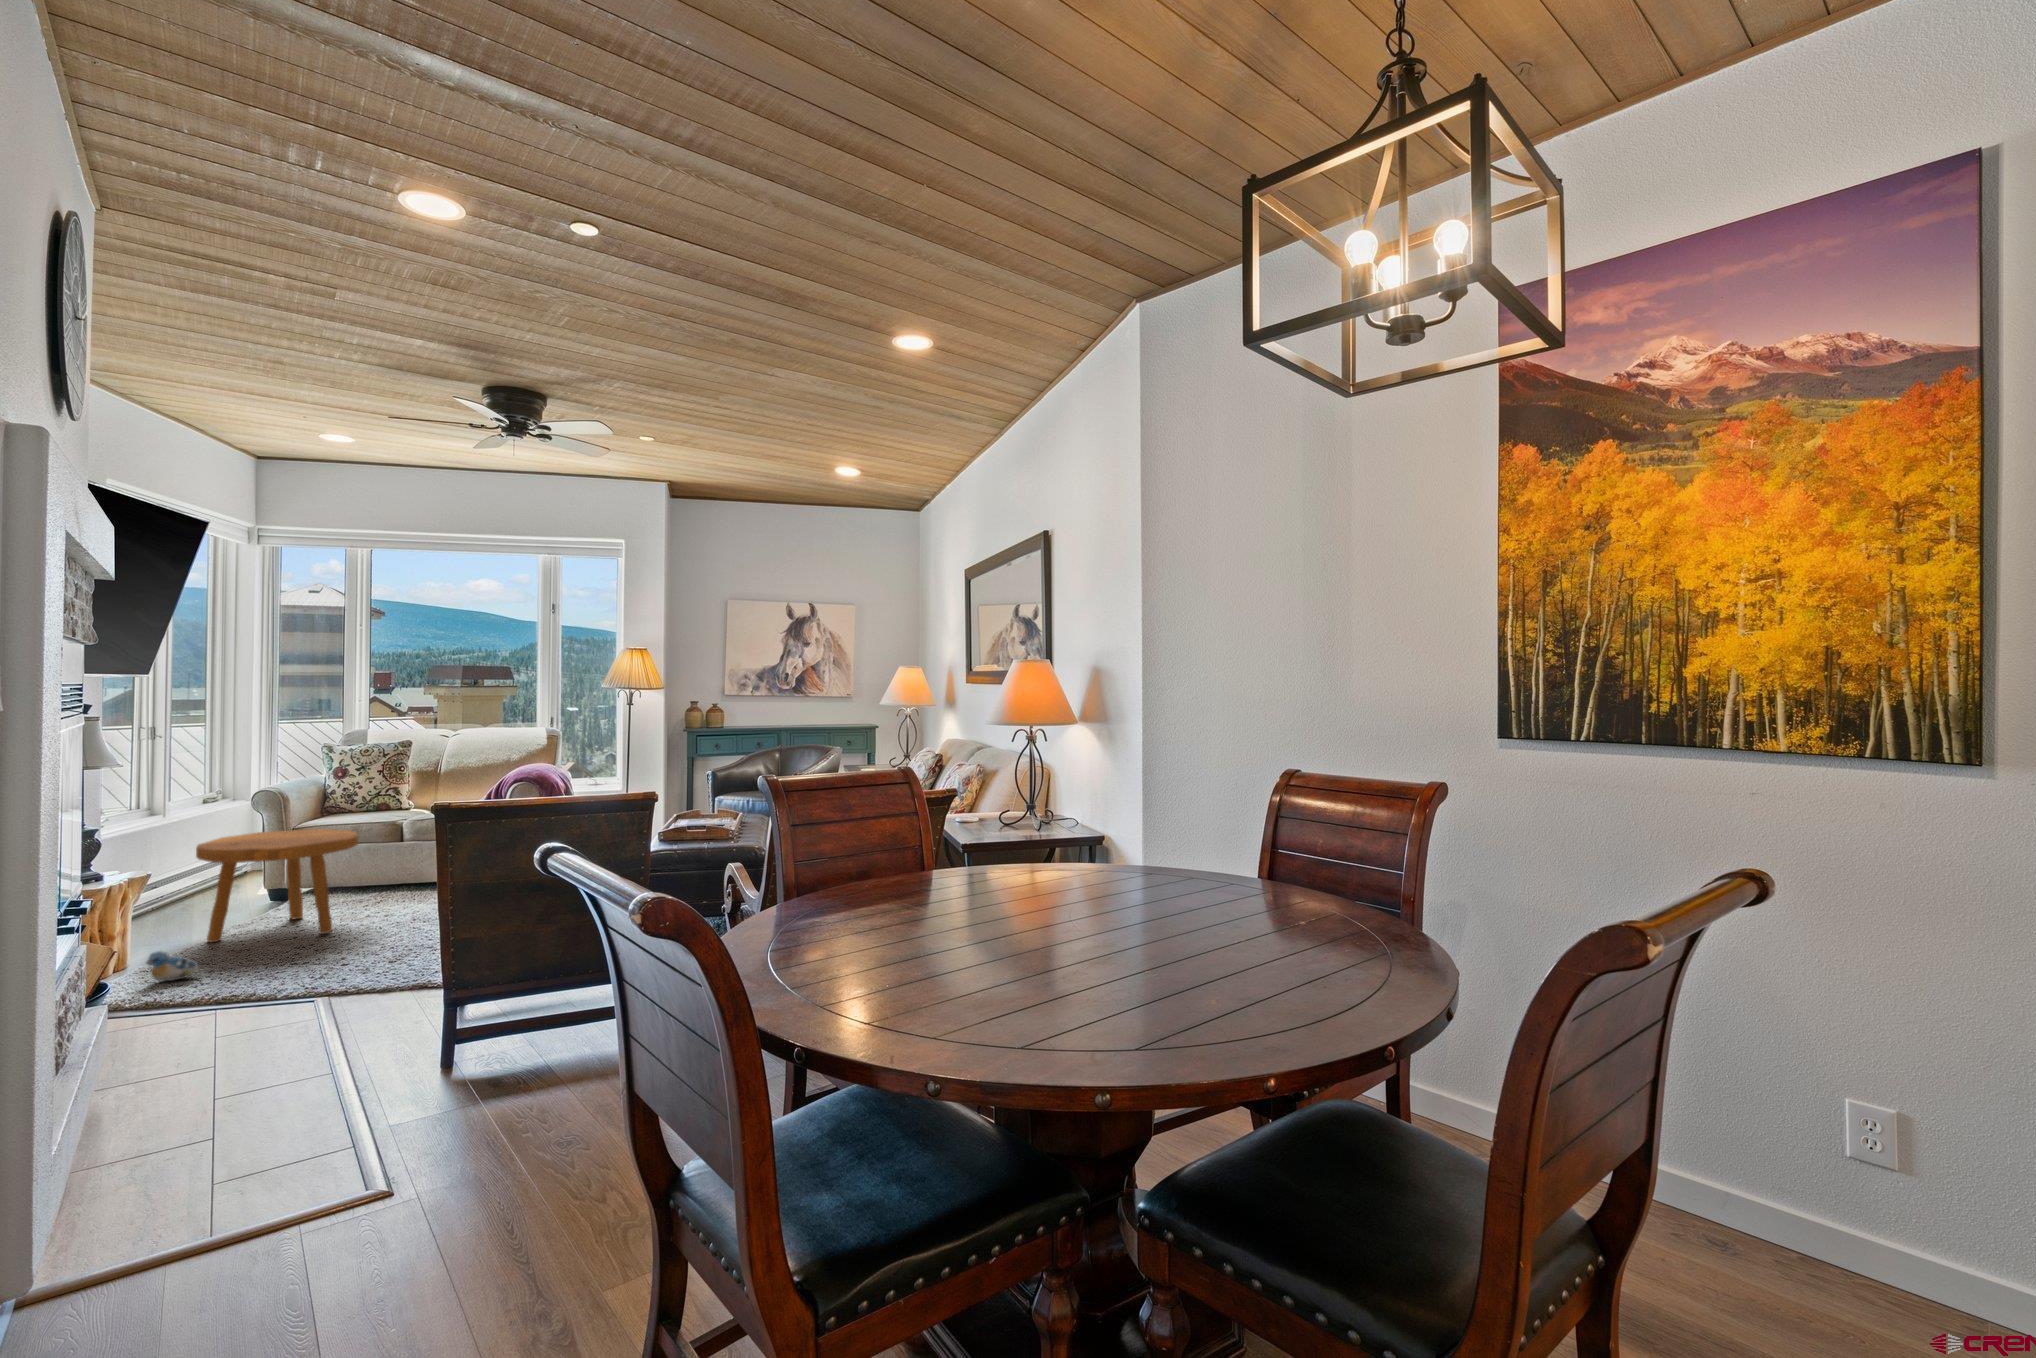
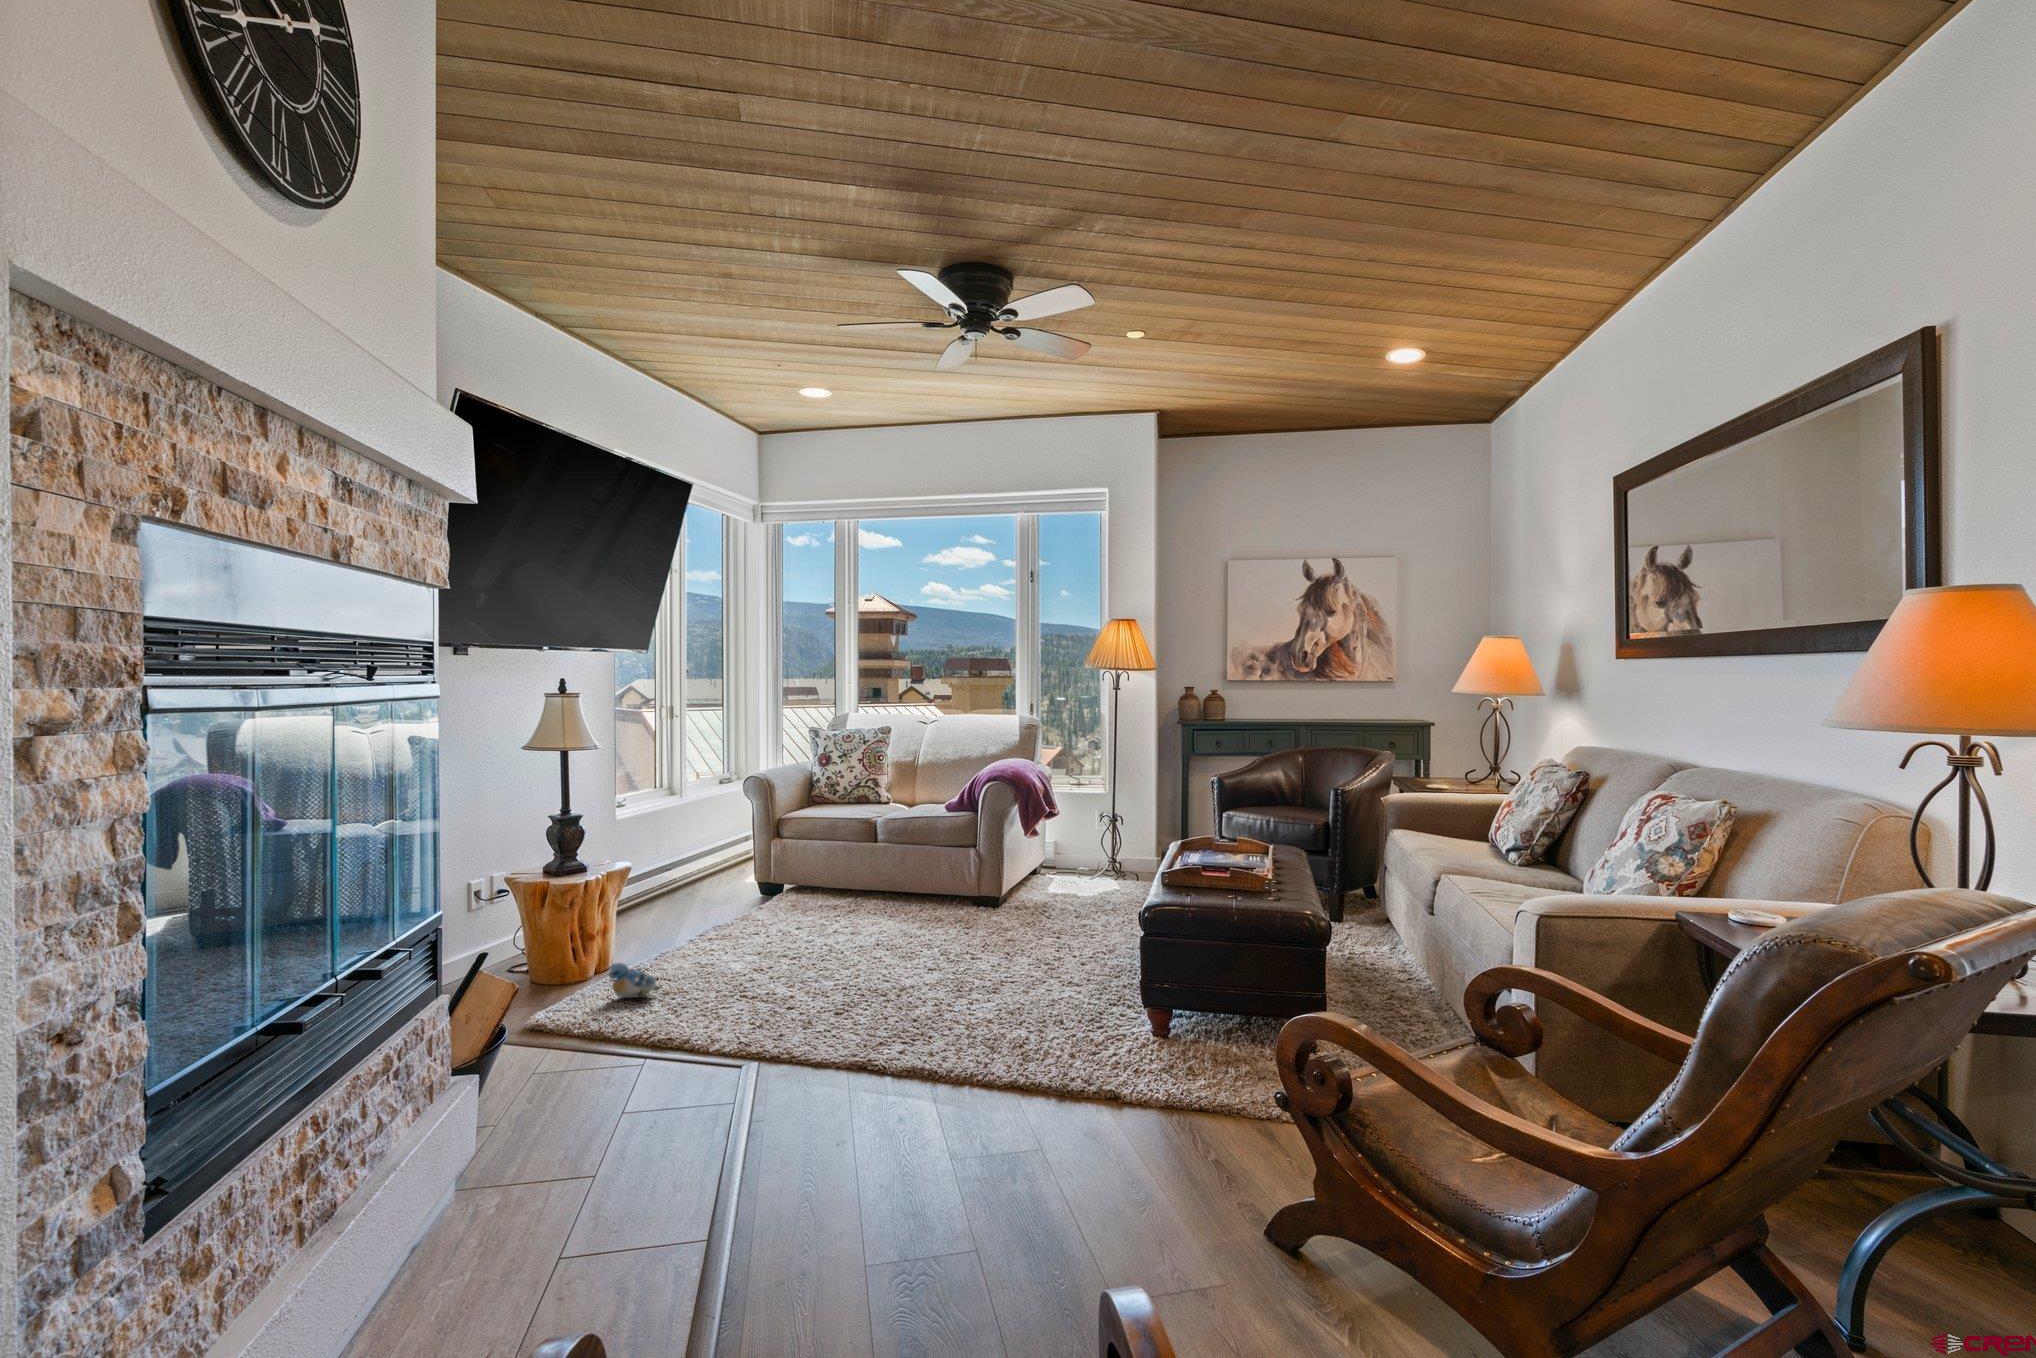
footstool: present [196,829,358,942] -> none [675,825,825,950]

